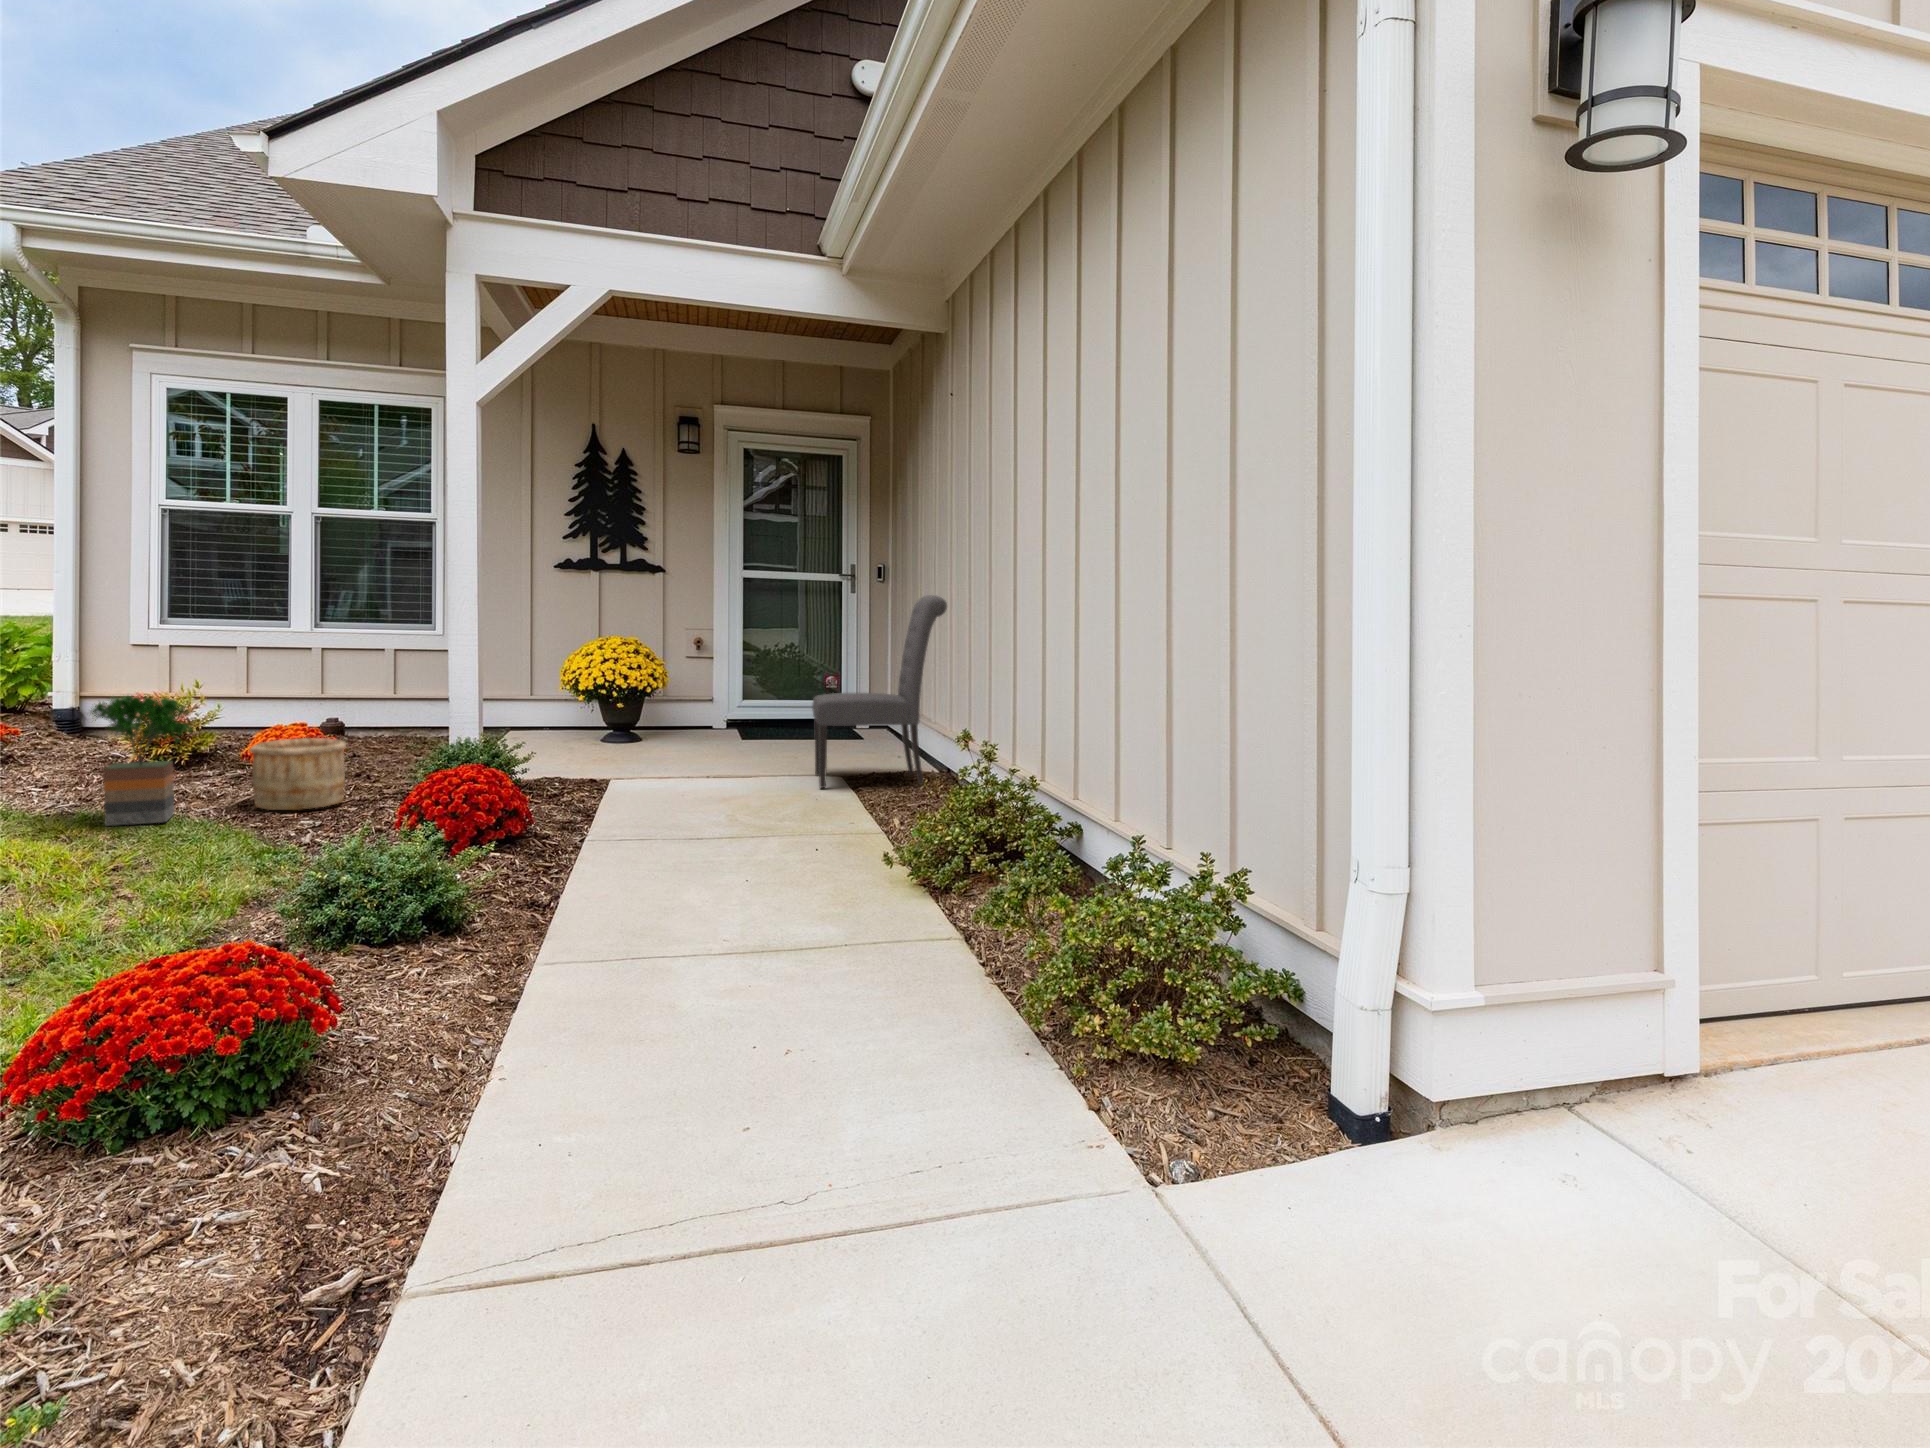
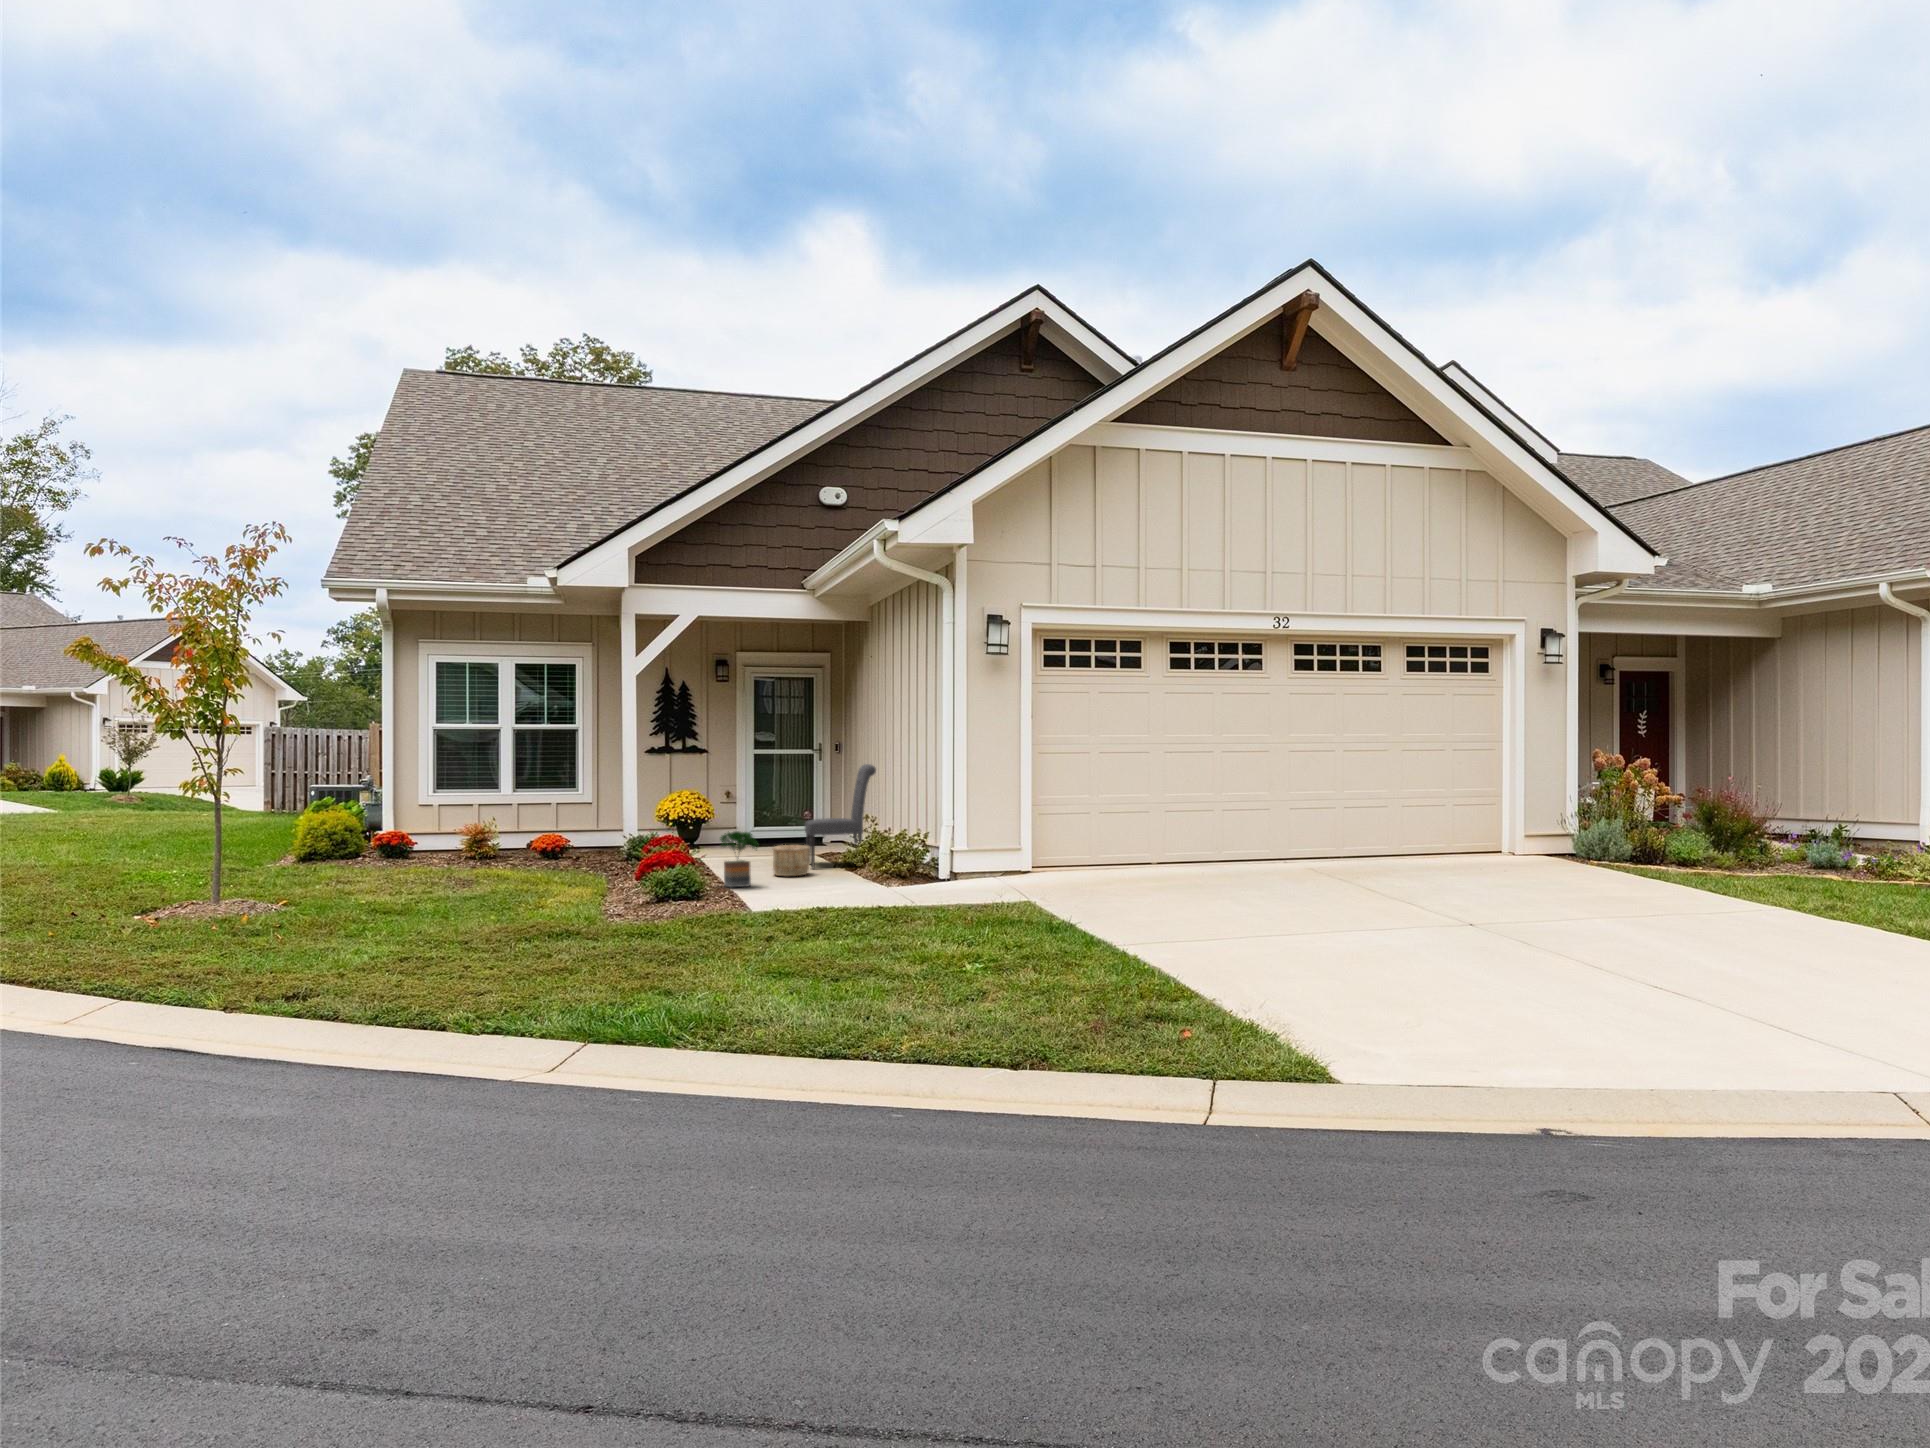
potted tree: present [90,696,192,826] -> present [720,831,758,887]
wooden bucket: present [249,738,346,810] -> present [773,845,810,876]

